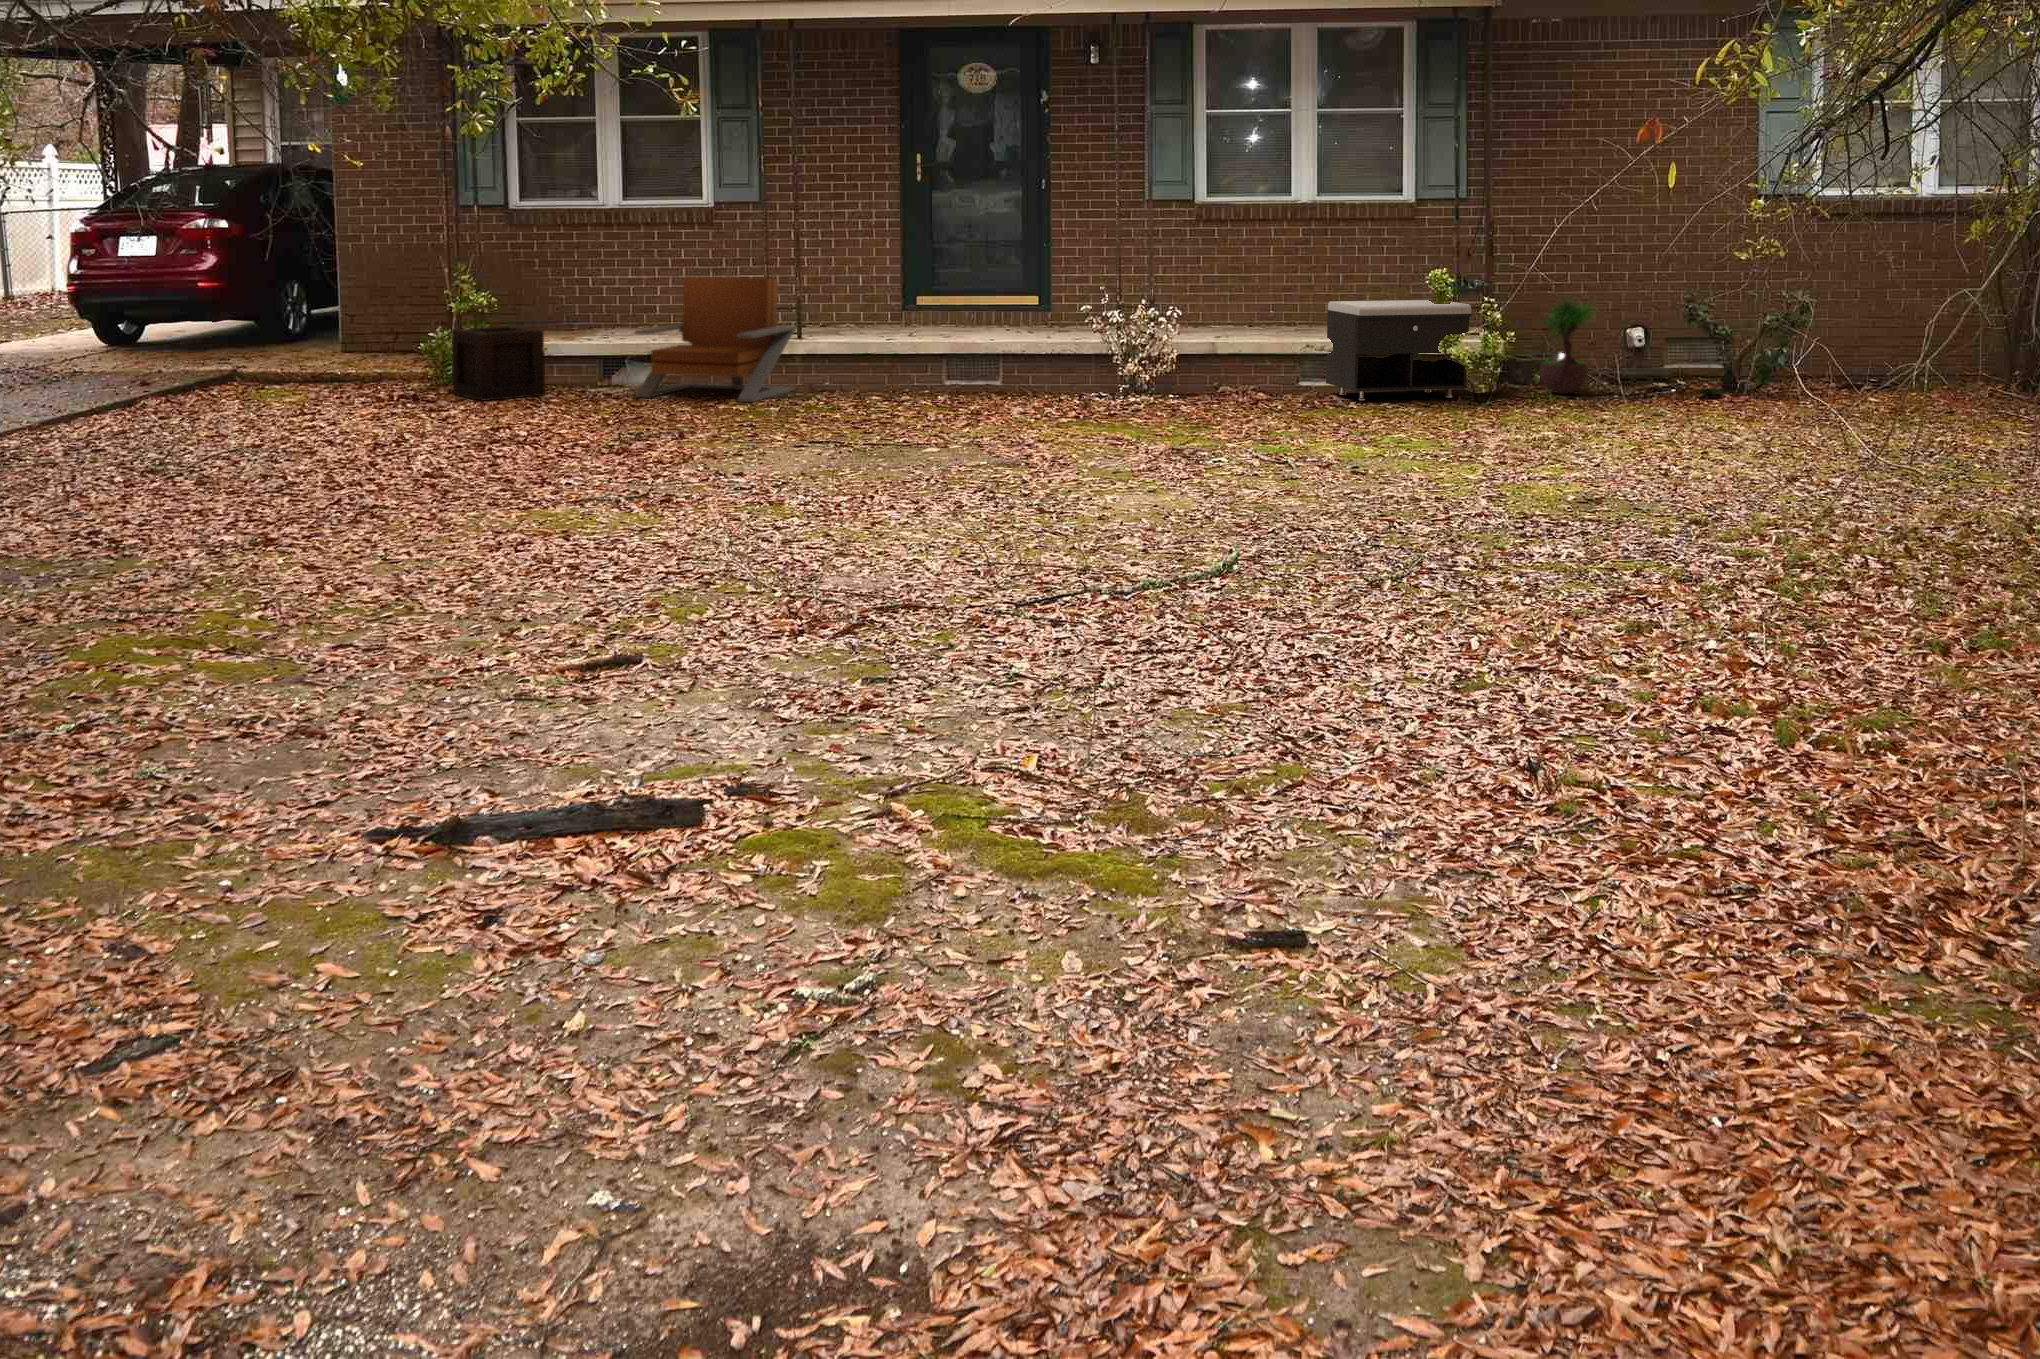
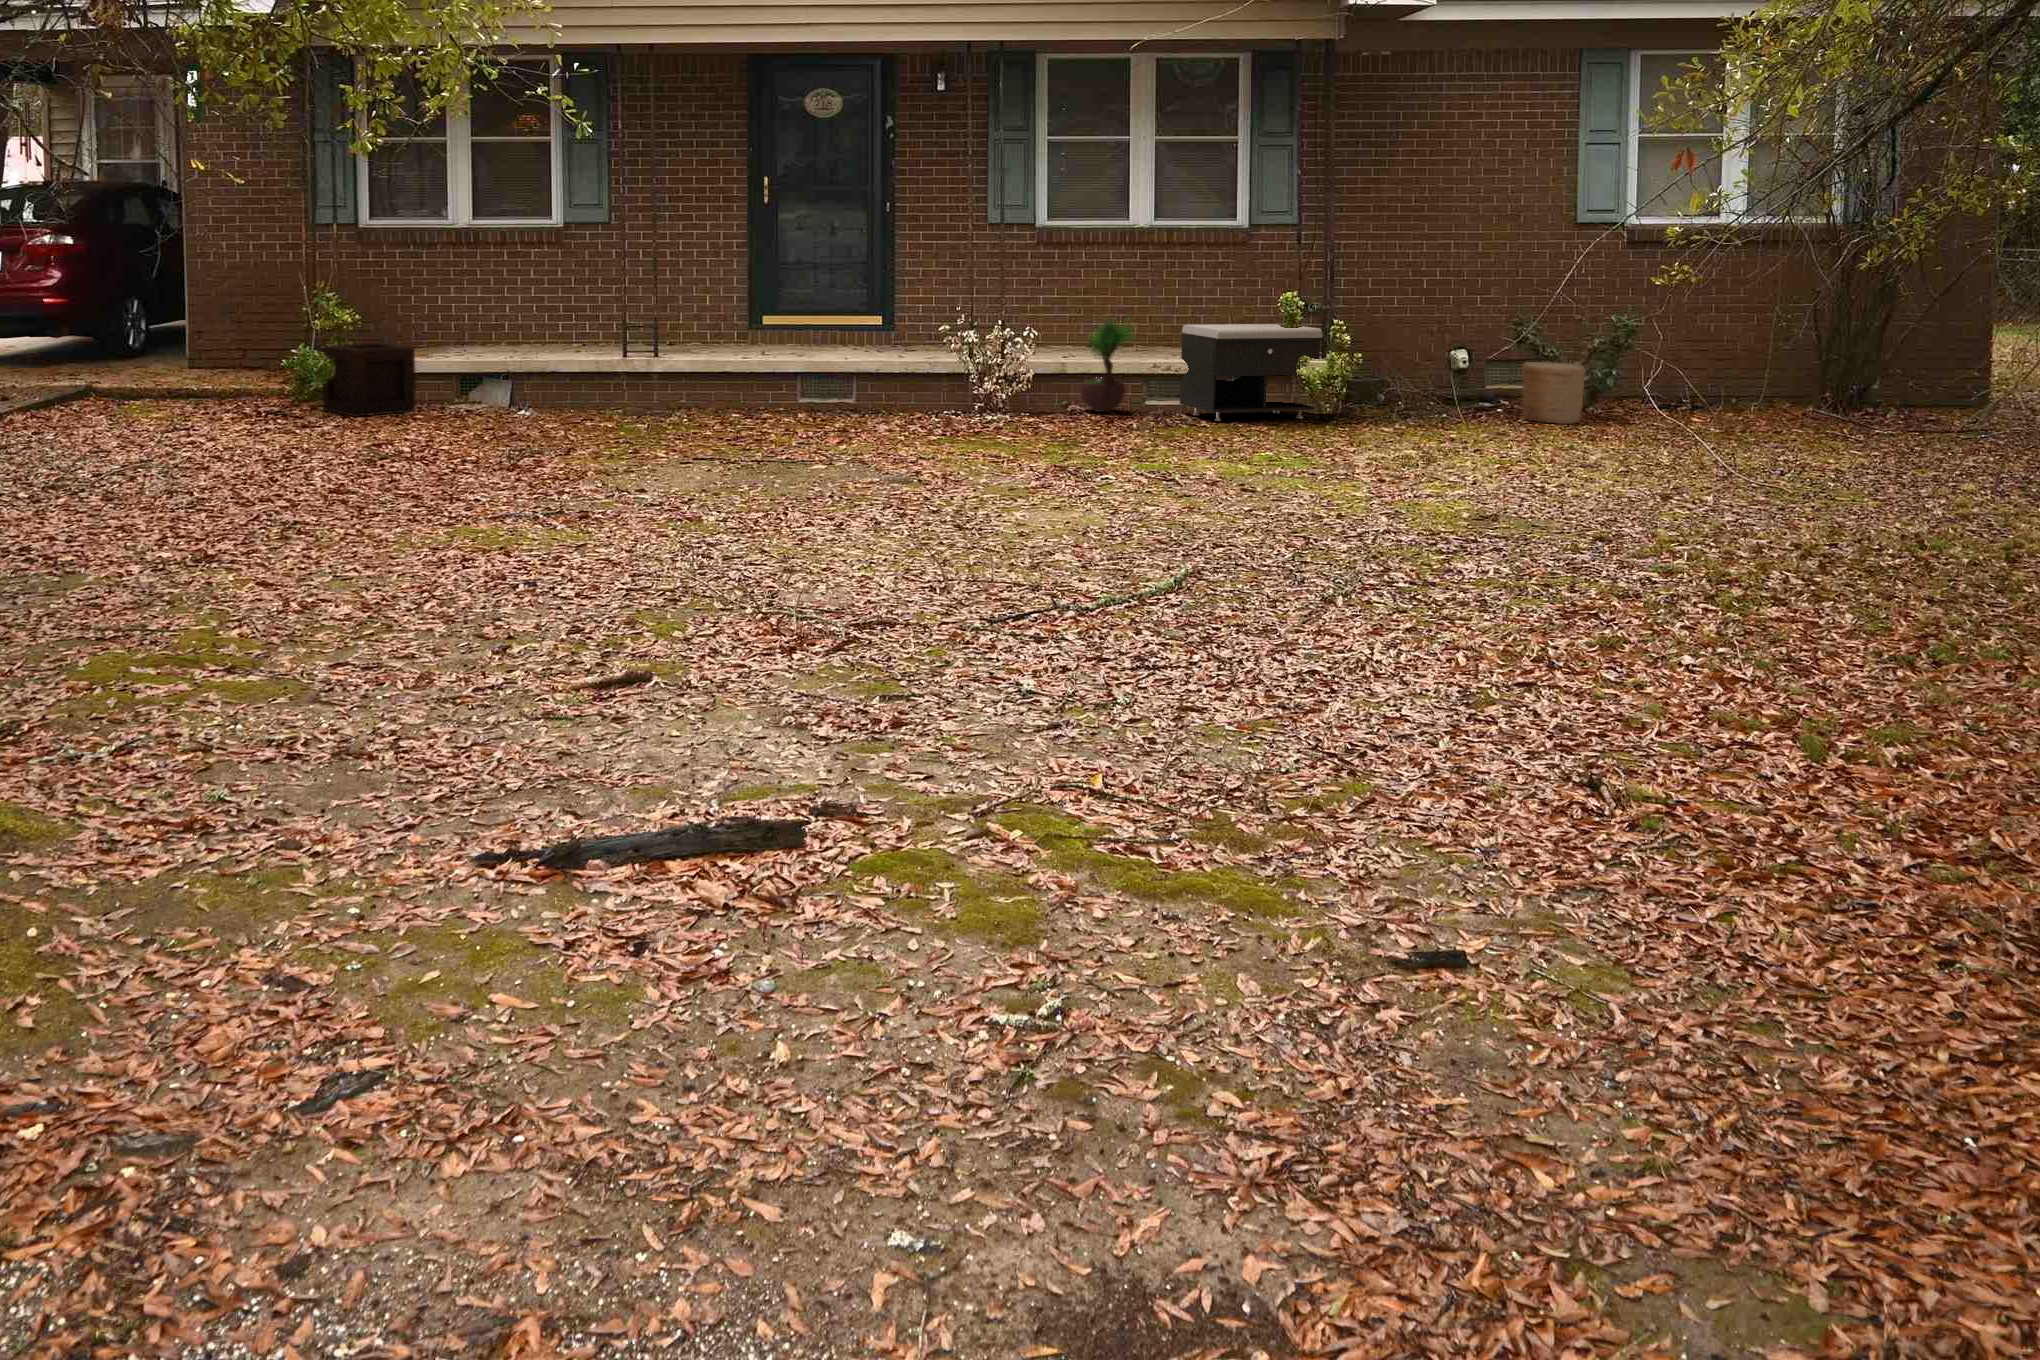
lounge chair: present [635,277,796,402] -> none [507,295,663,419]
potted tree: present [1538,294,1595,394] -> present [1081,318,1133,412]
woven basket: none [1683,337,1750,402] -> present [1522,362,1585,424]

